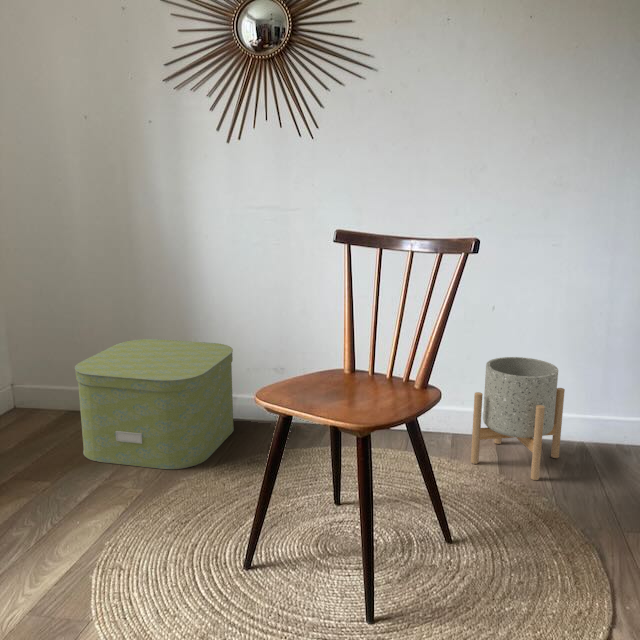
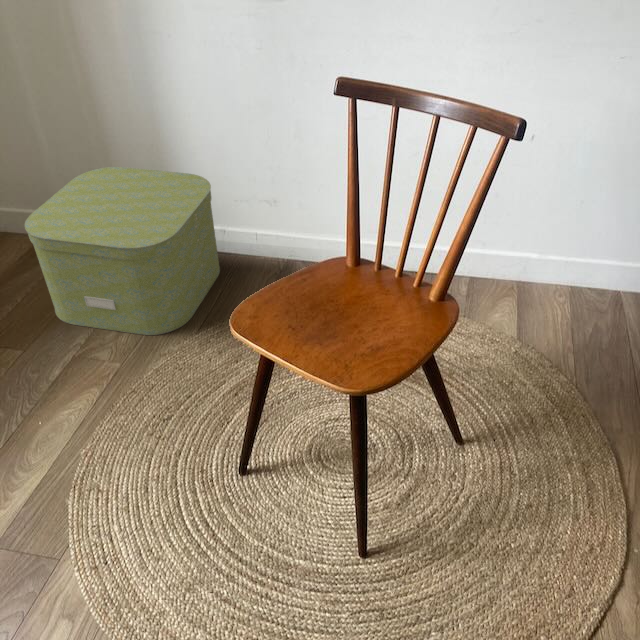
planter: present [471,357,565,480] -> none [481,200,599,347]

